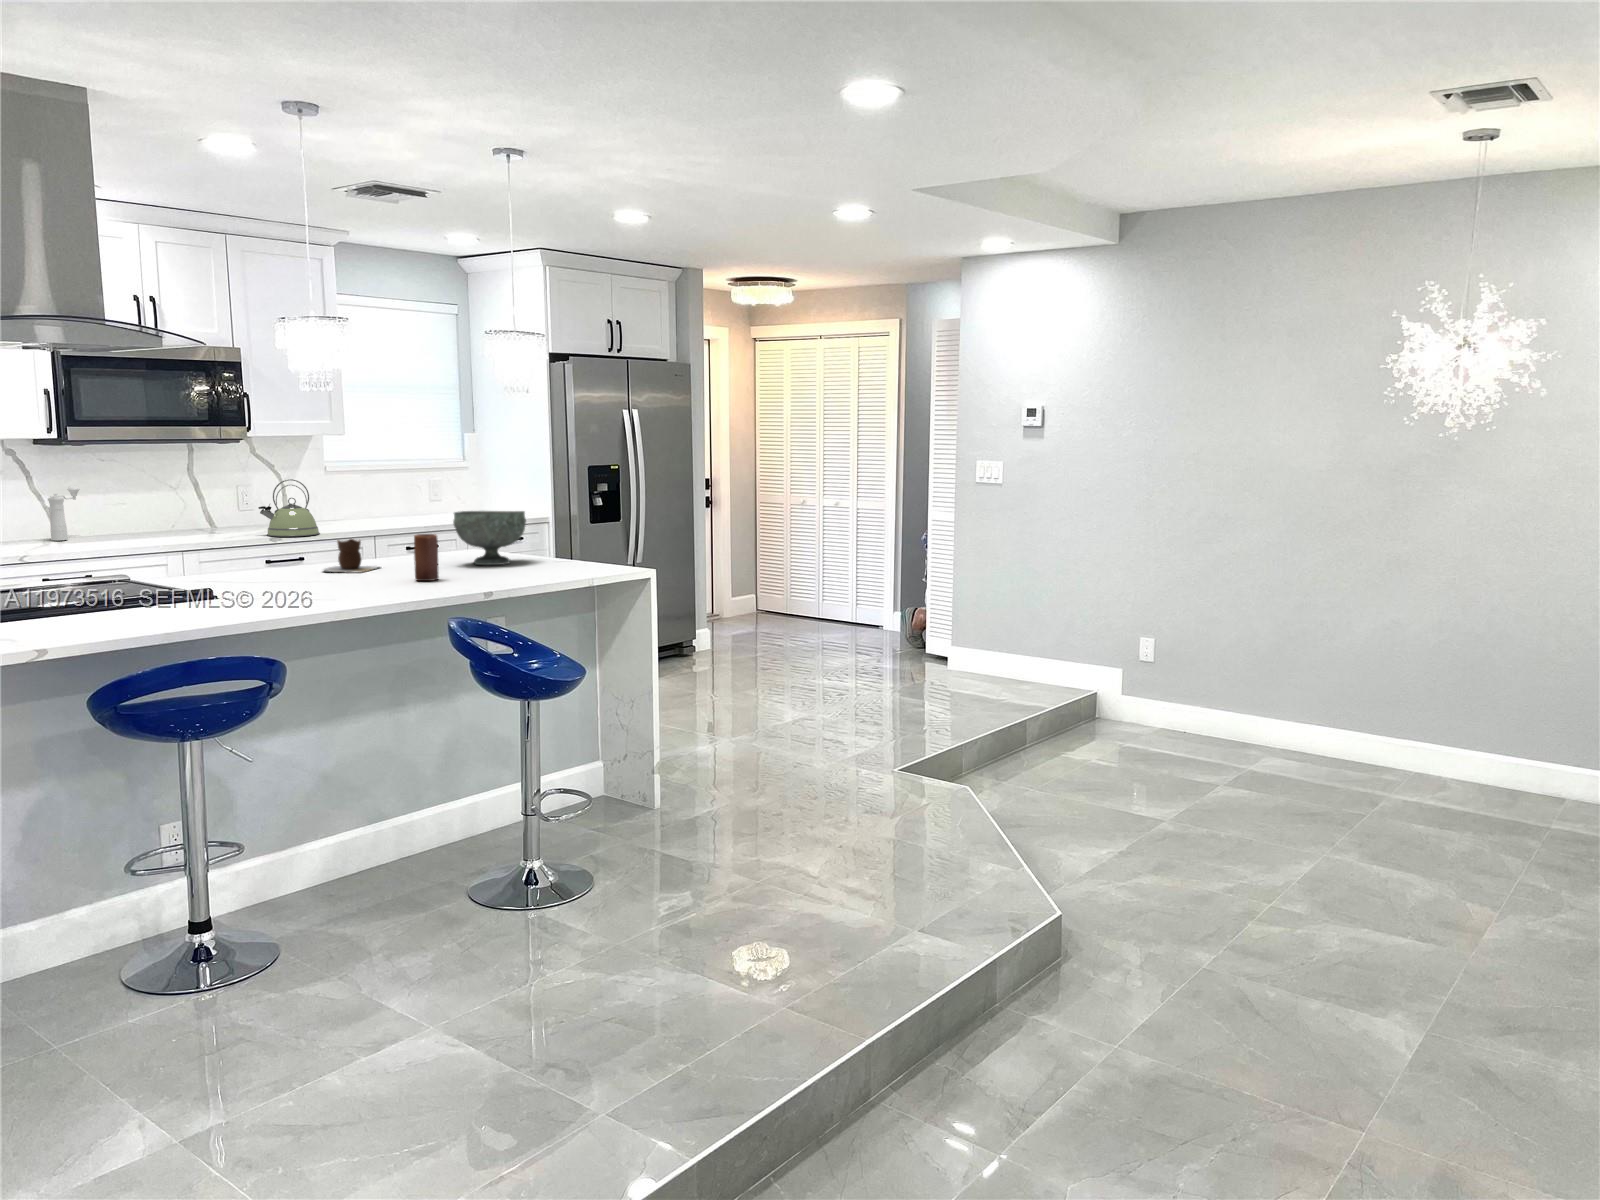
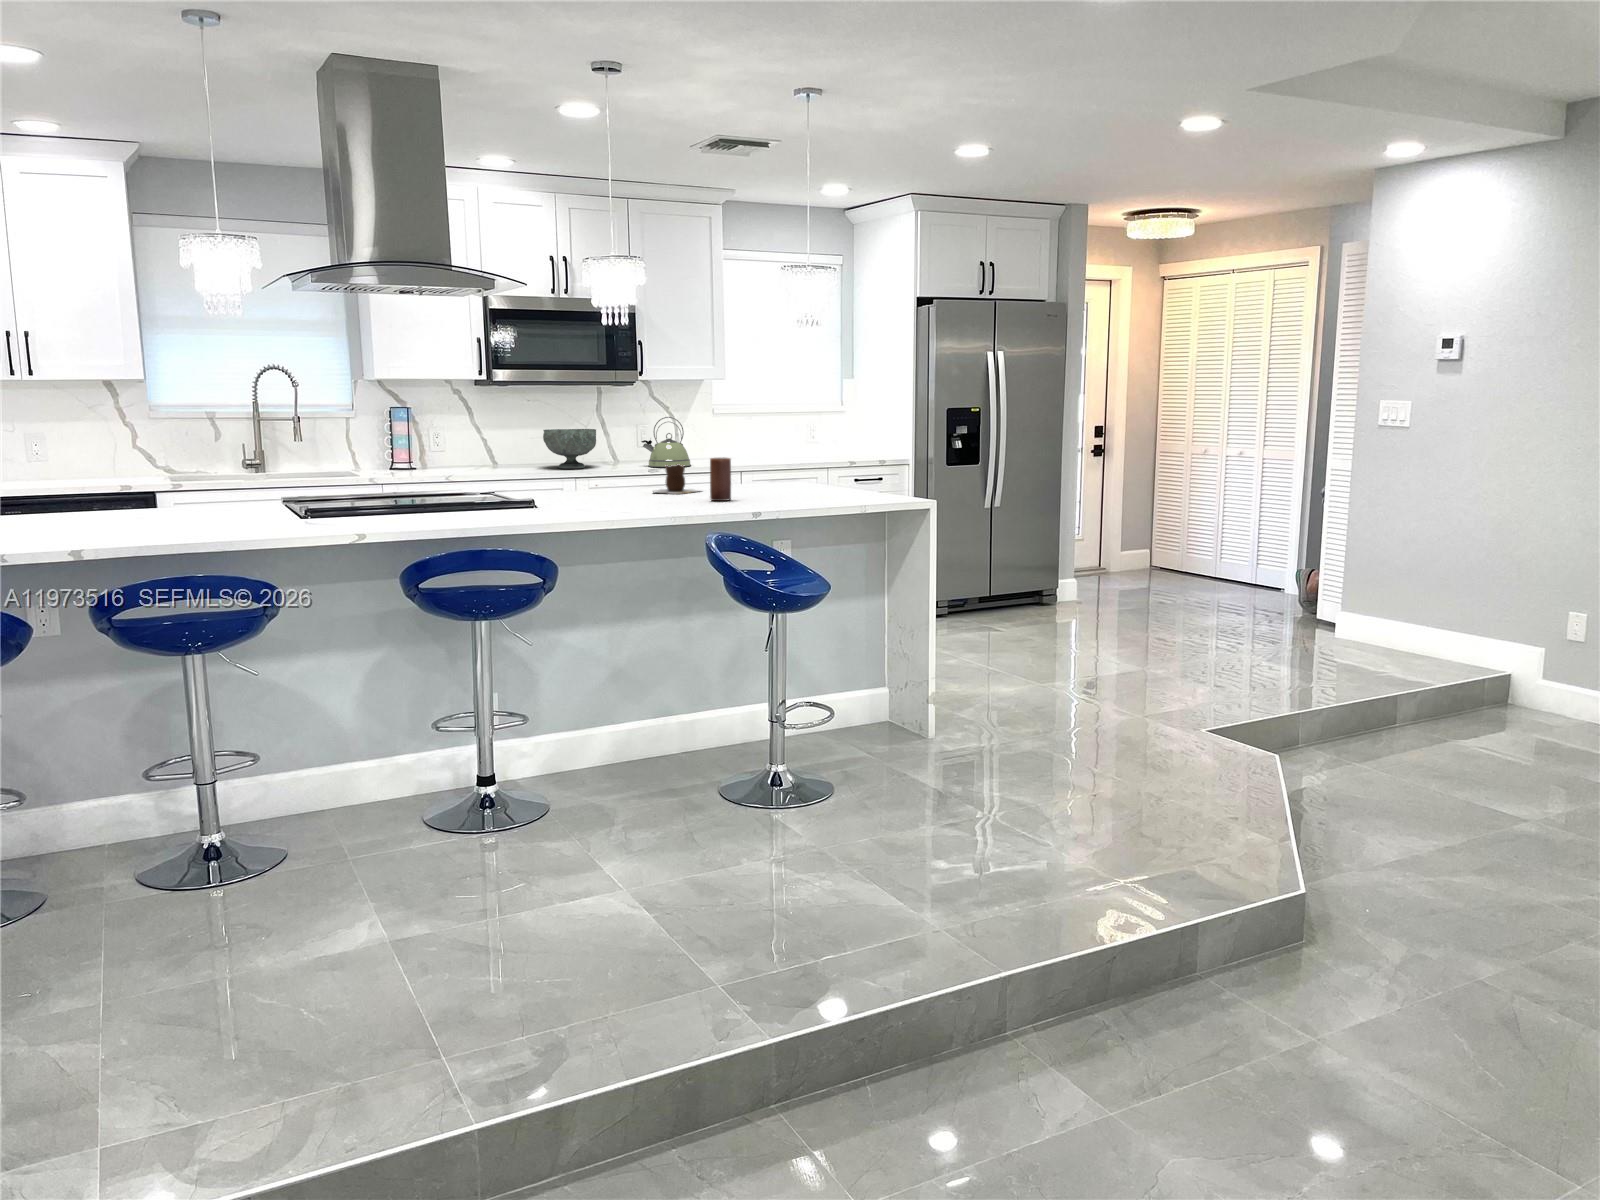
pepper mill: present [48,486,80,541] -> none [485,422,511,466]
decorative bowl: present [453,511,526,565] -> present [543,429,596,468]

